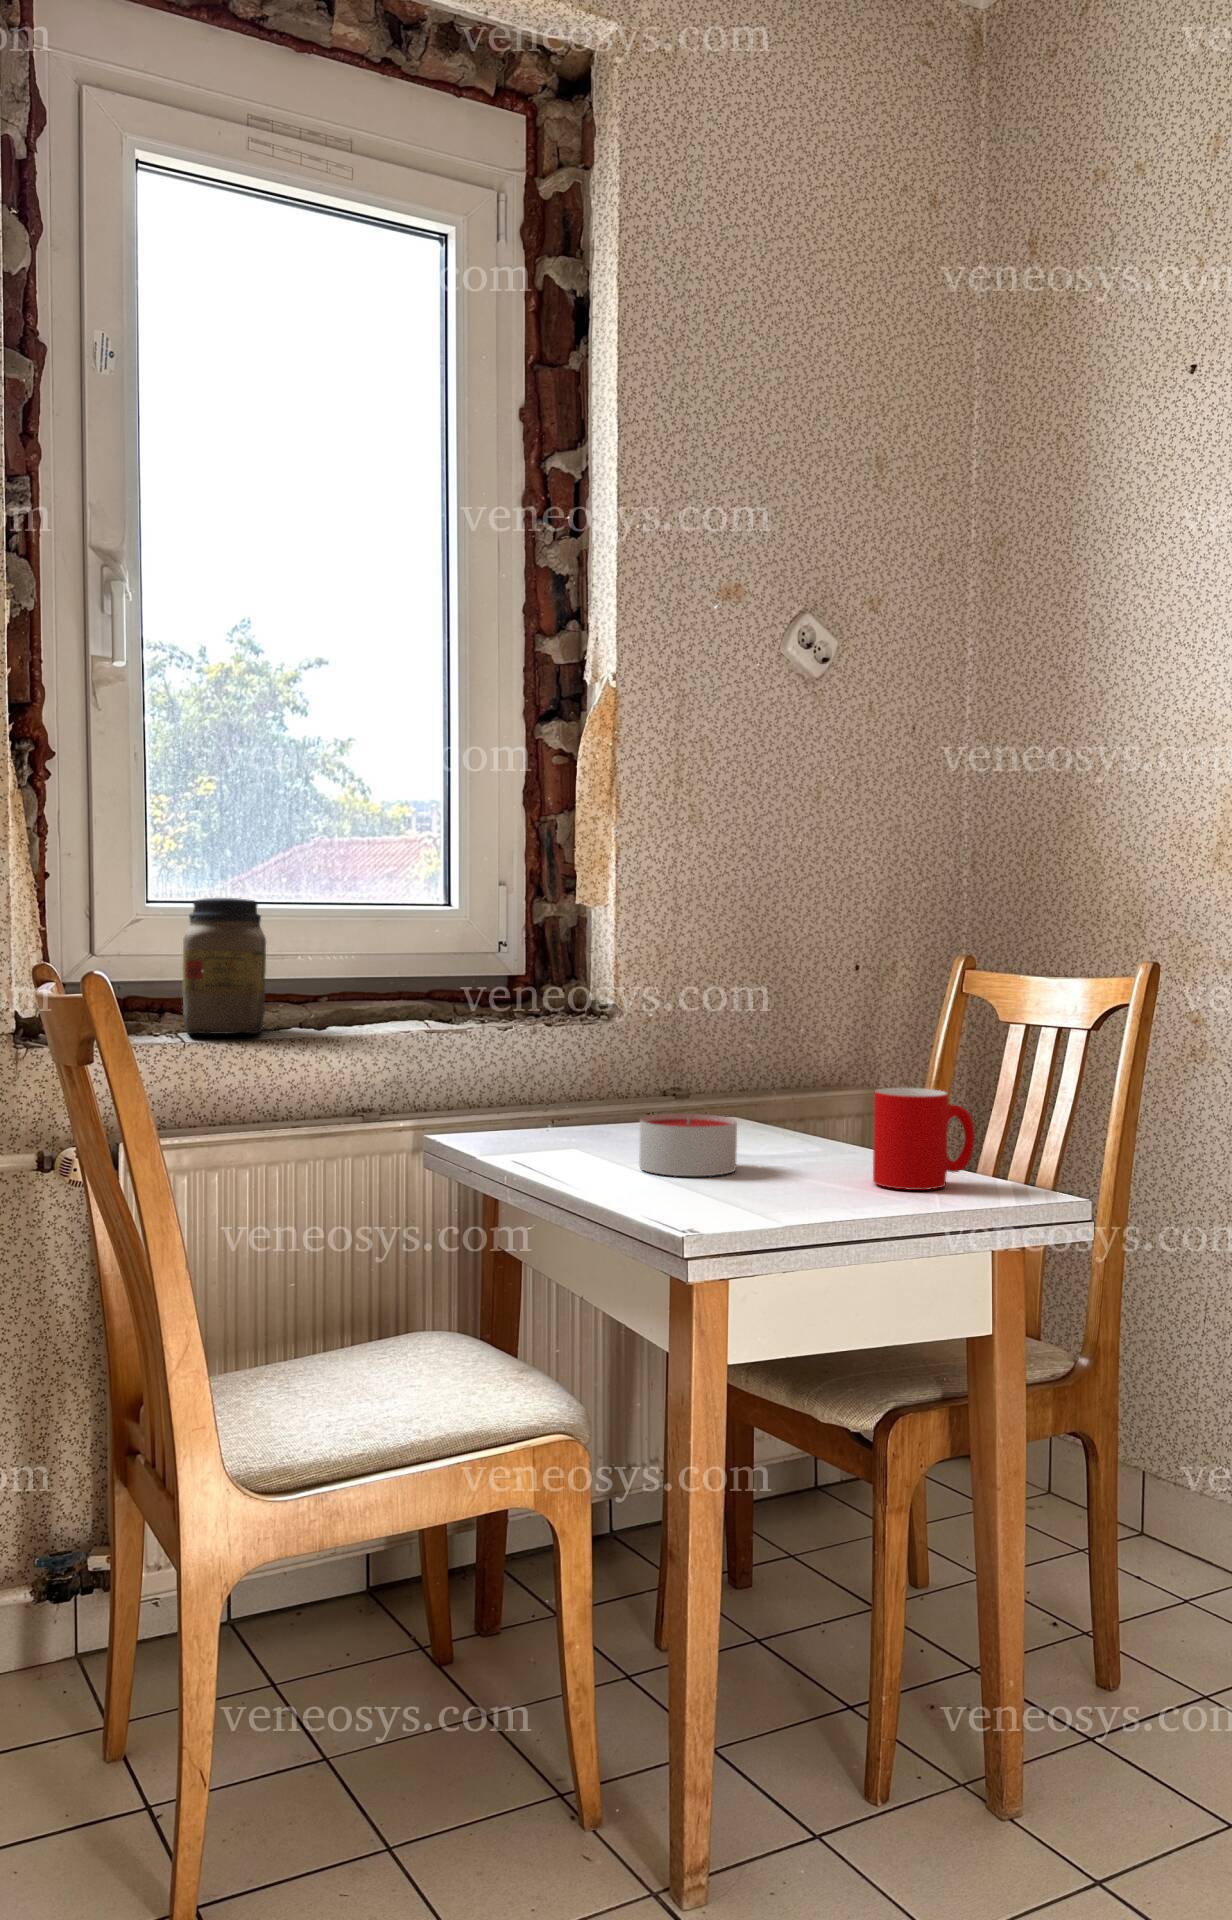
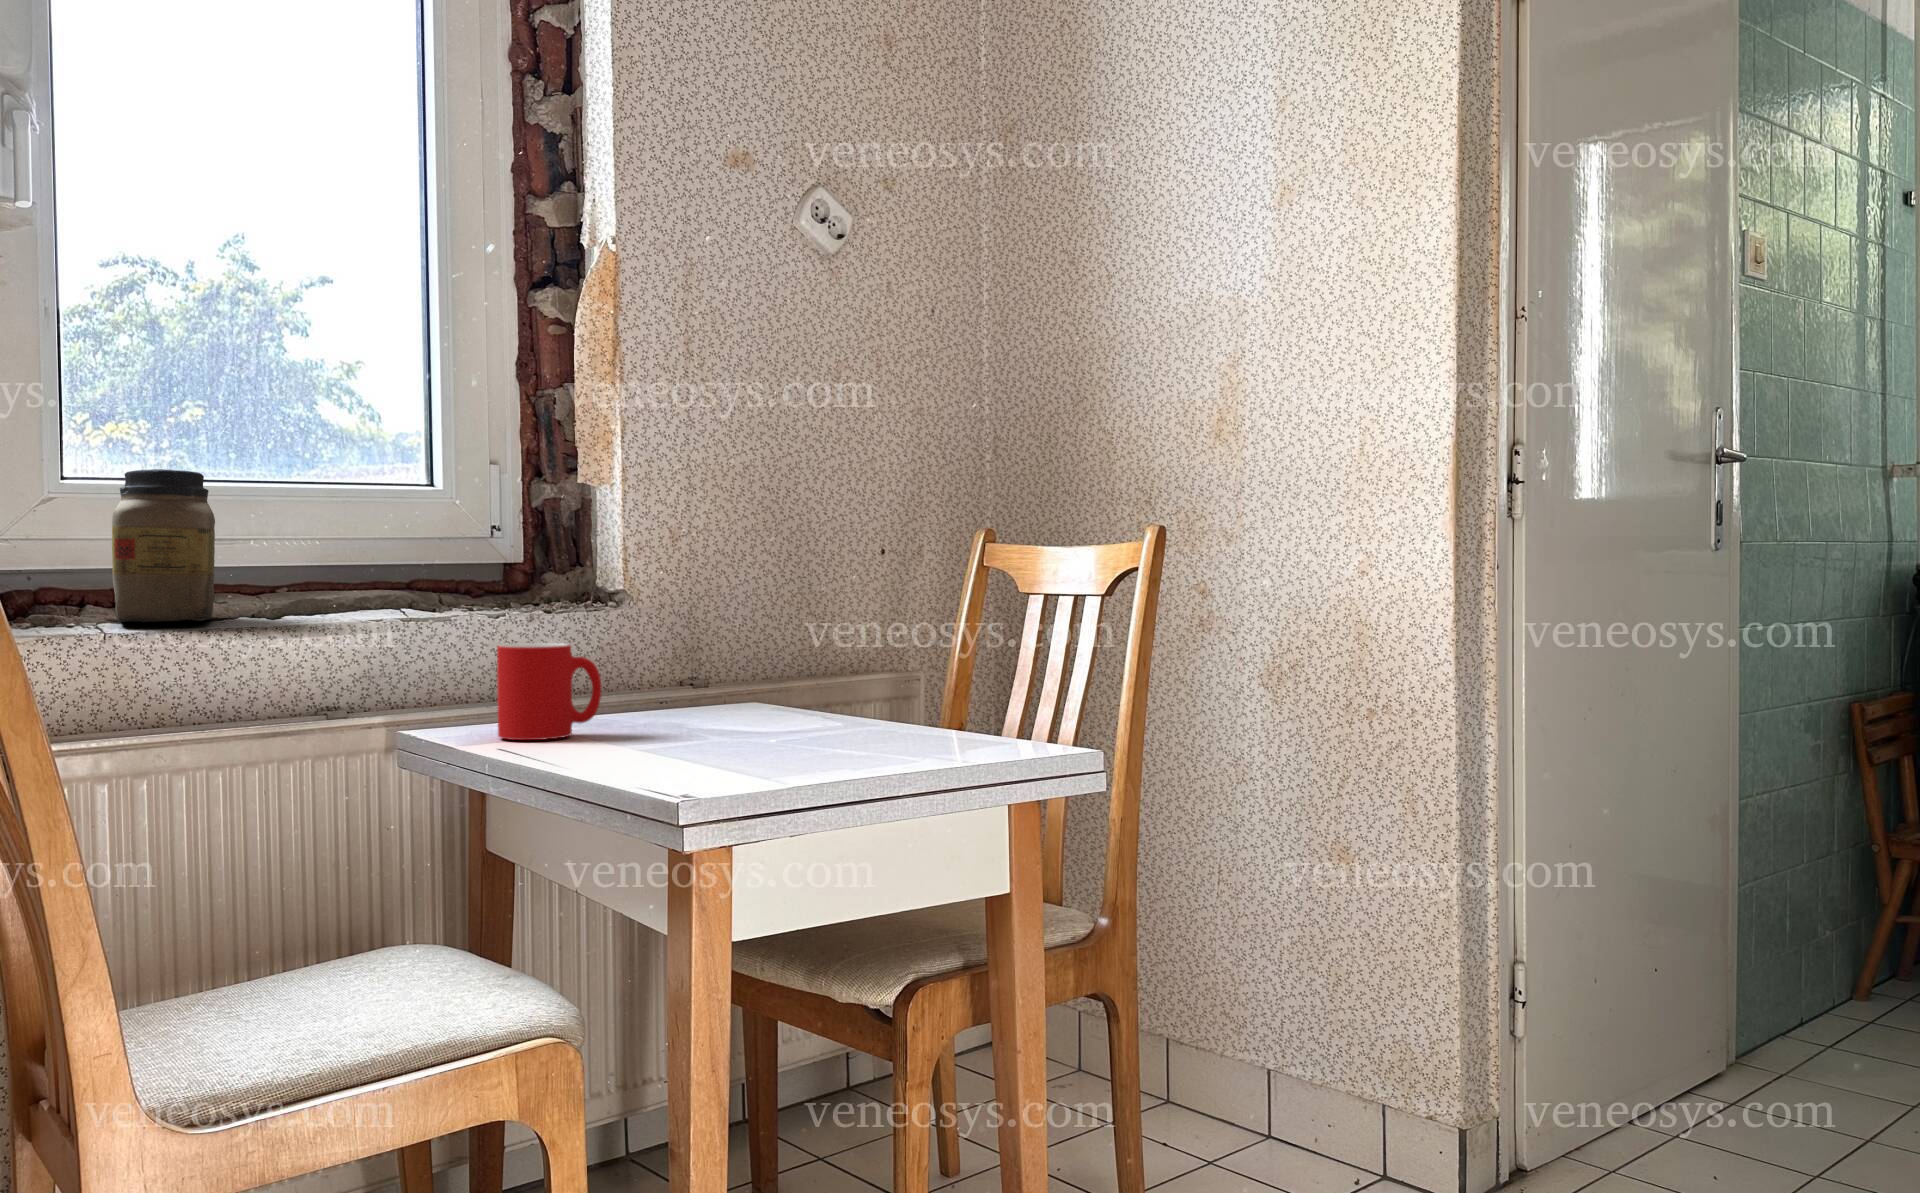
cup: present [873,1088,975,1190] -> present [497,643,601,740]
candle: present [639,1114,737,1176] -> none [637,686,743,749]

